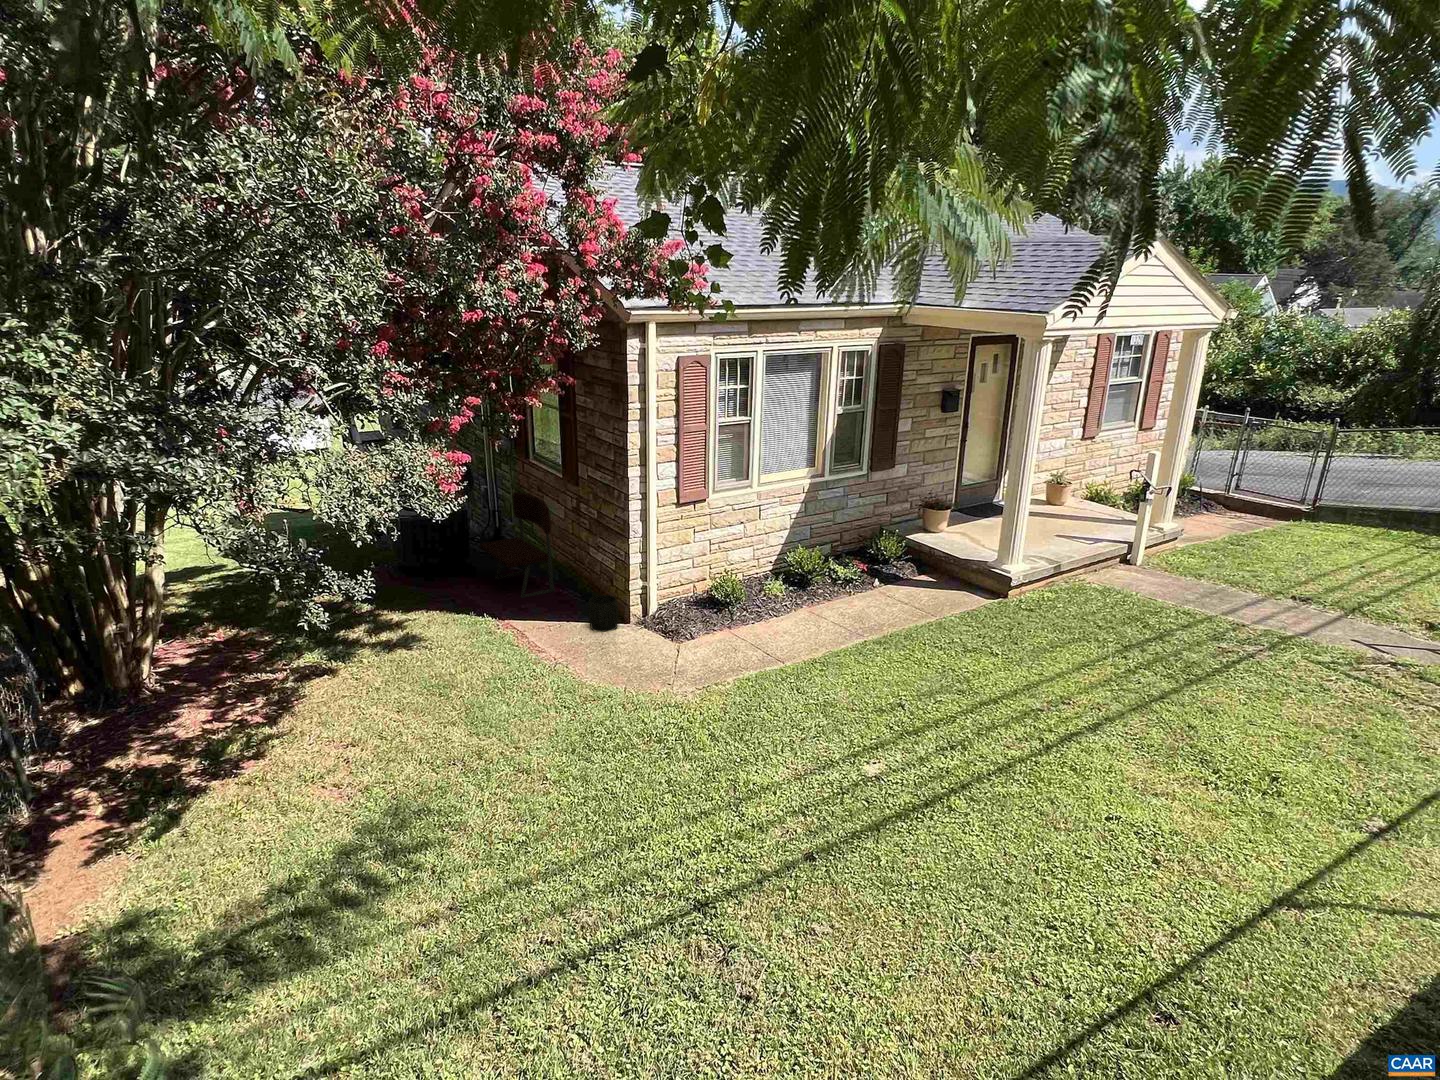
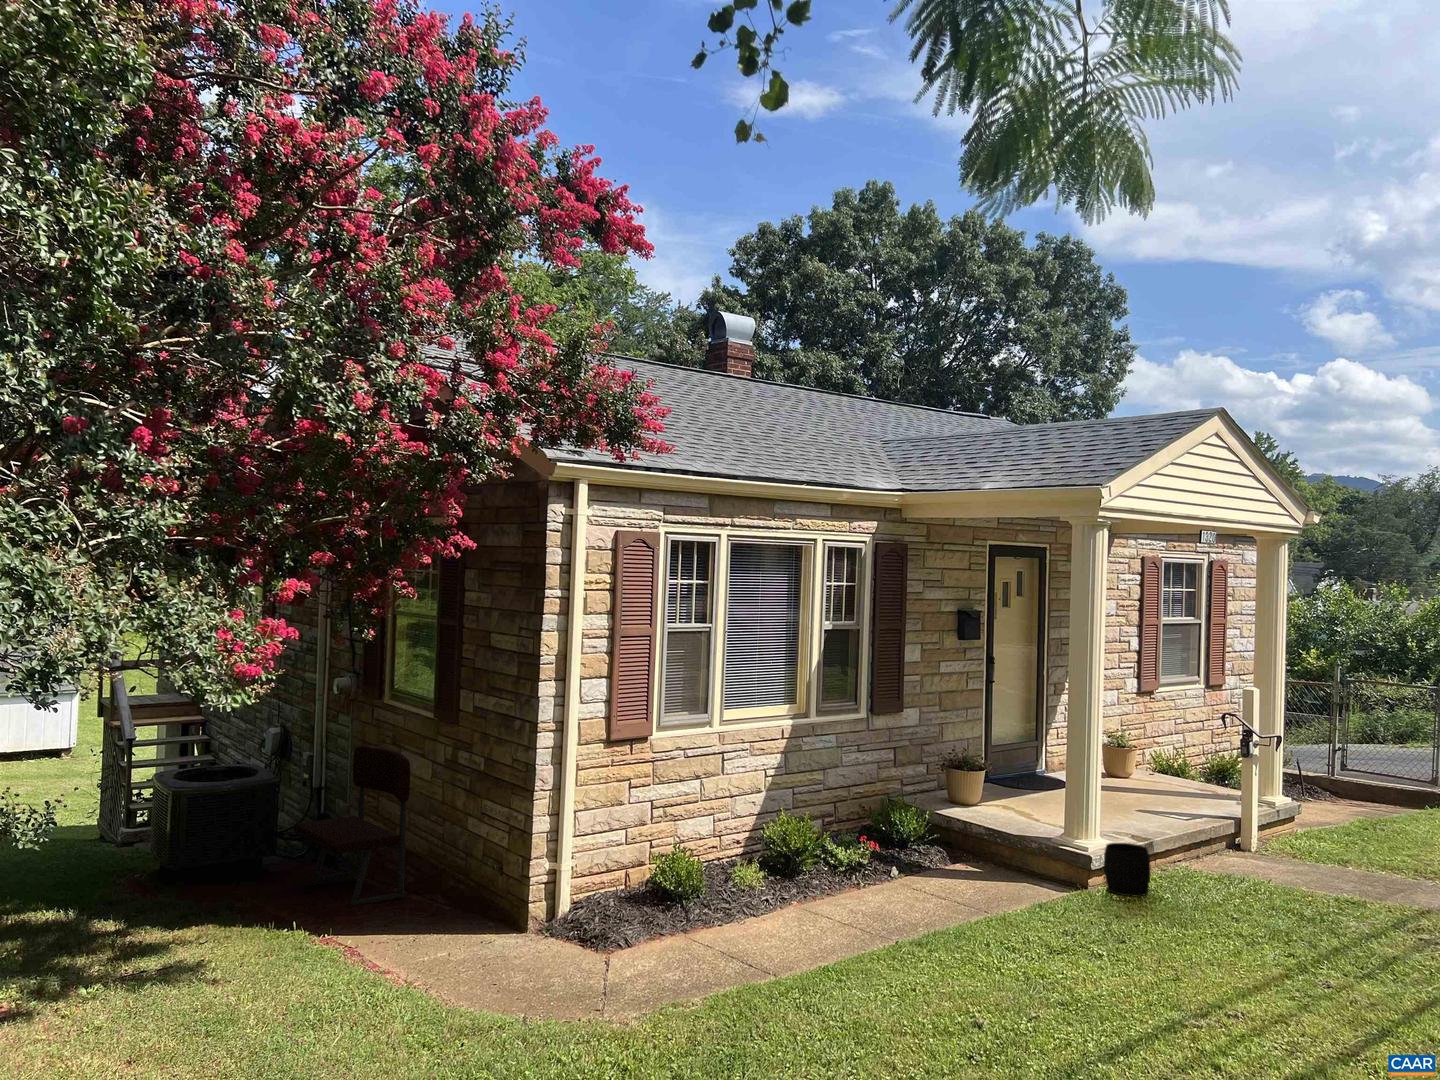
woven basket: present [588,595,618,632] -> present [1104,843,1151,896]

